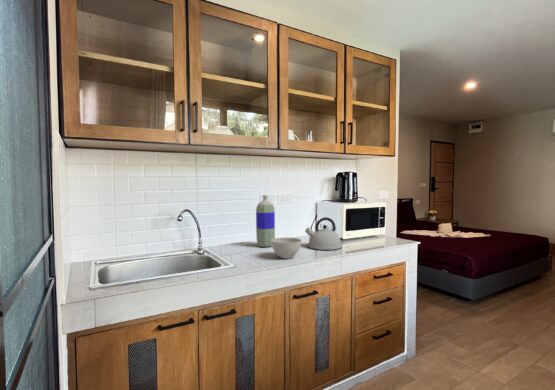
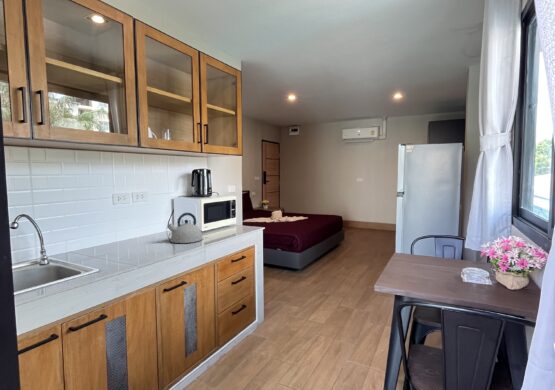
bottle: present [256,195,275,247] -> none [112,194,135,248]
bowl: present [271,237,301,259] -> none [135,235,168,256]

